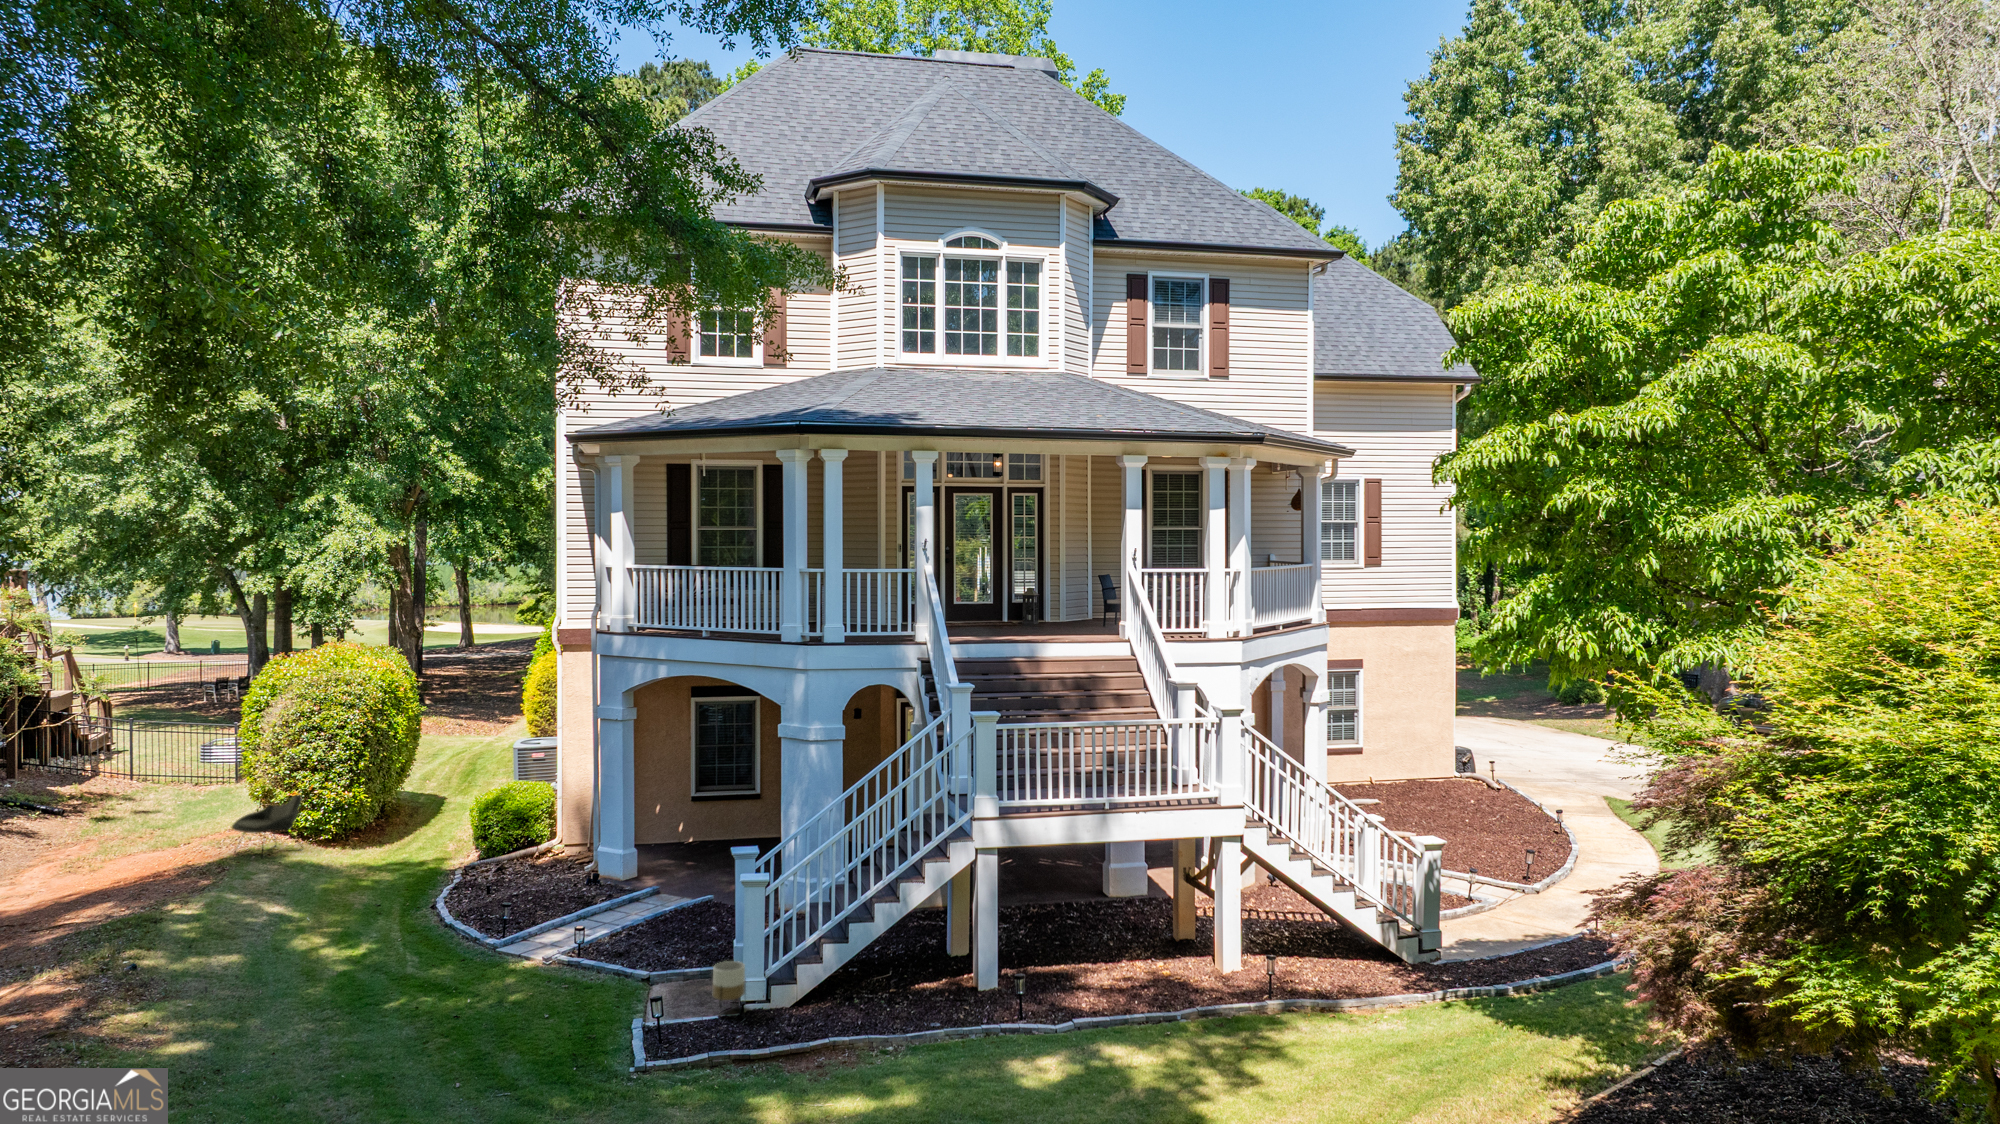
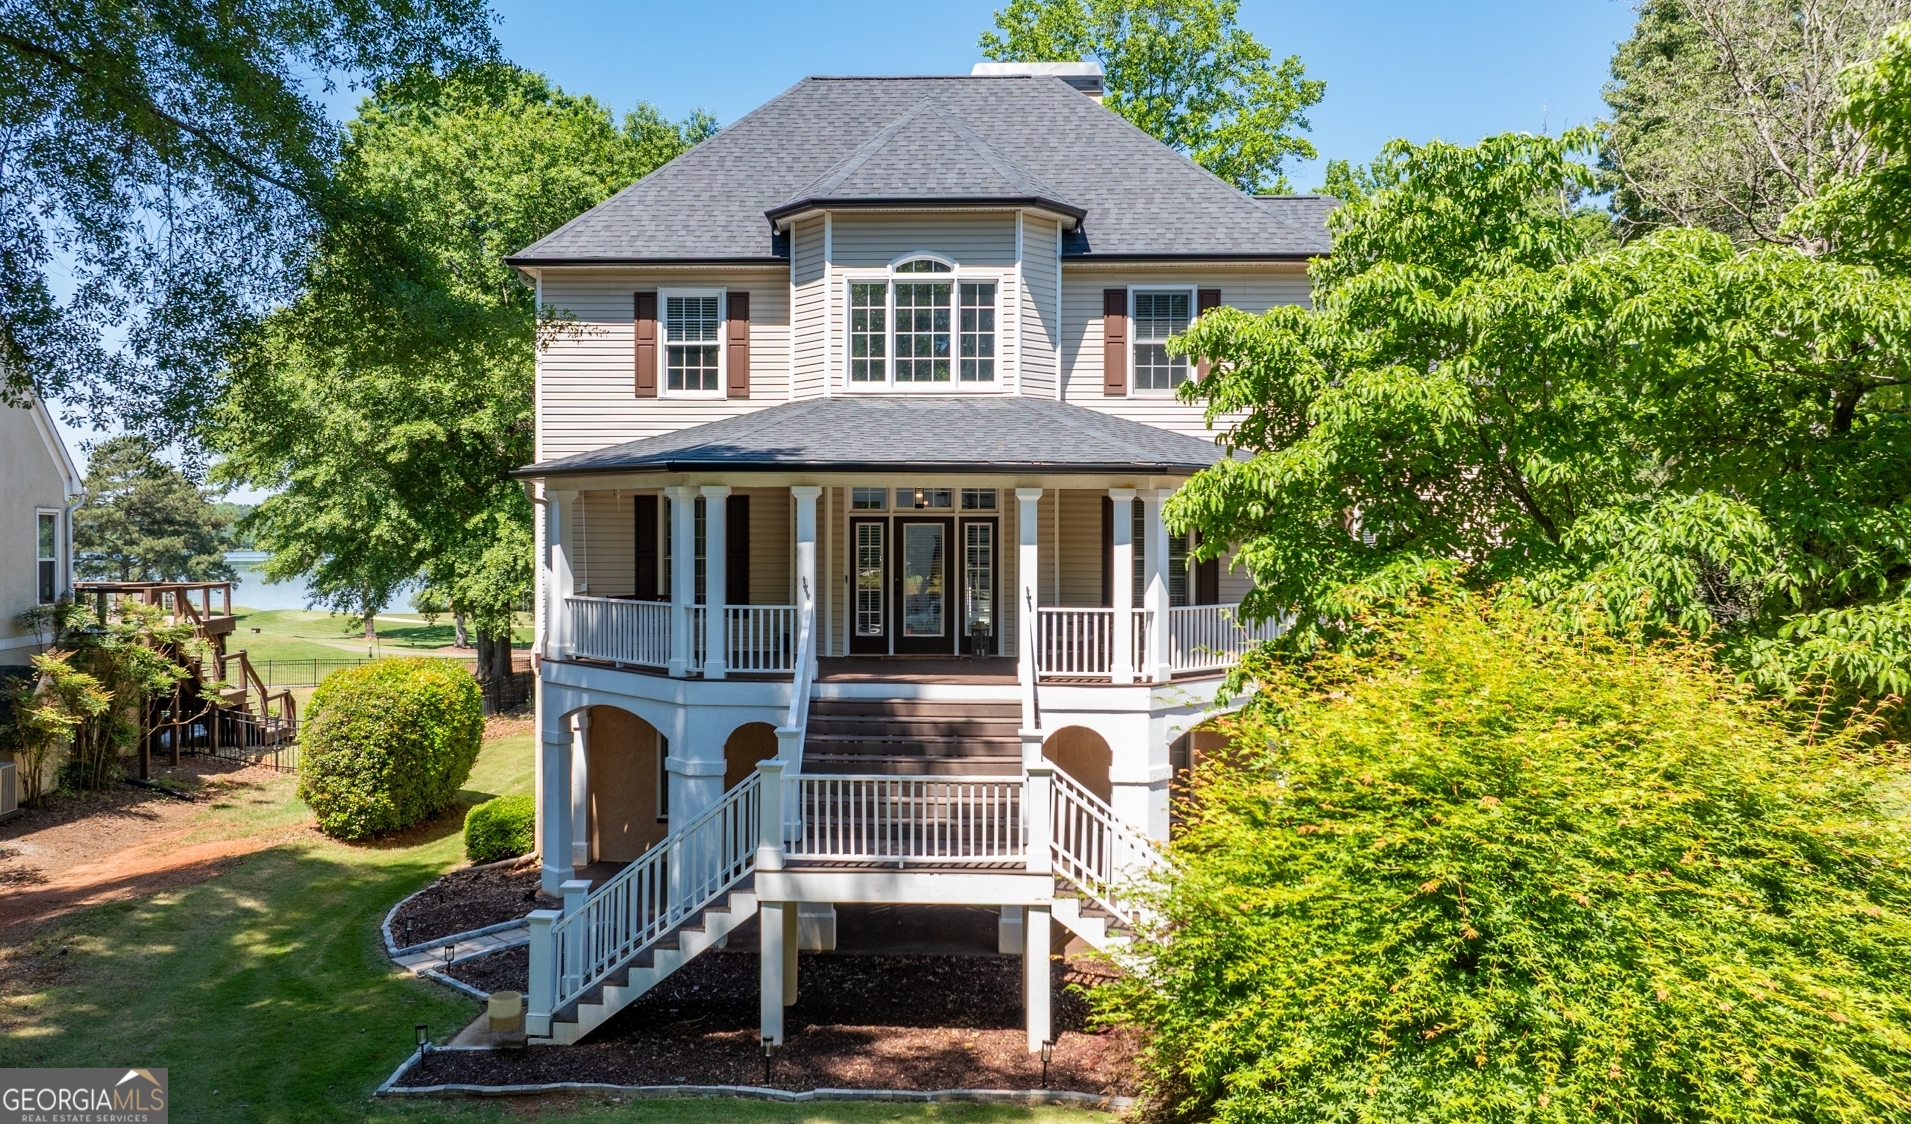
lounge chair: present [232,795,302,858] -> none [273,793,332,852]

